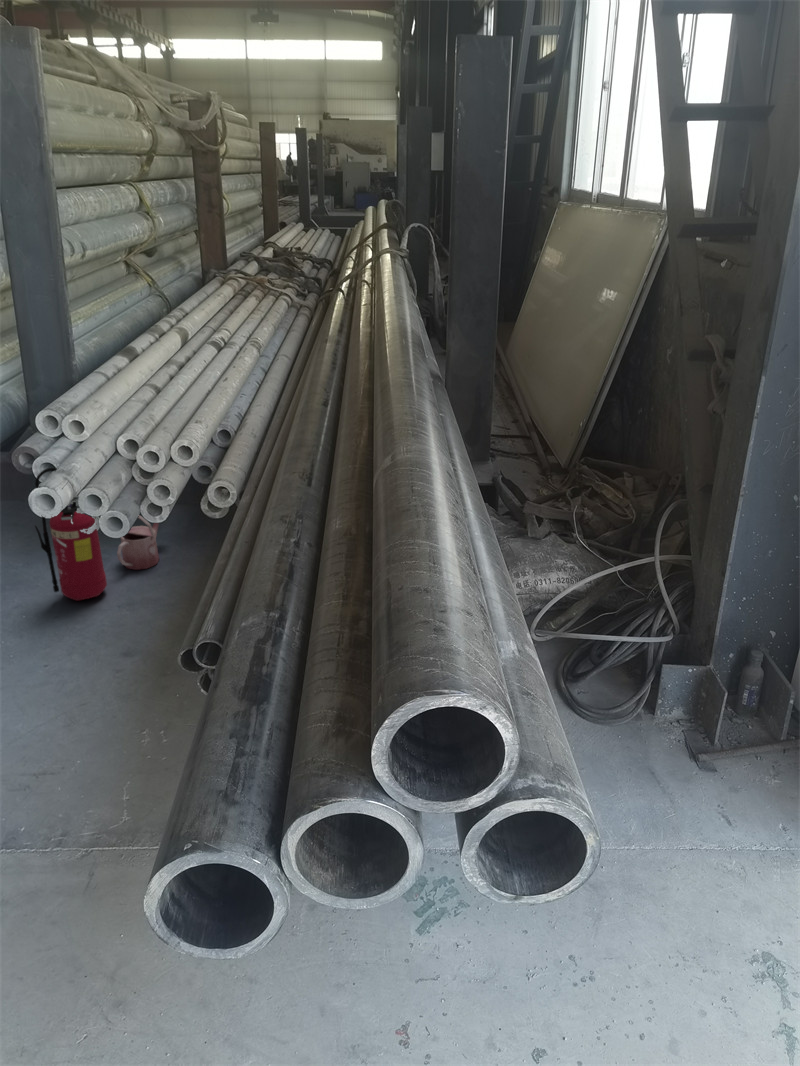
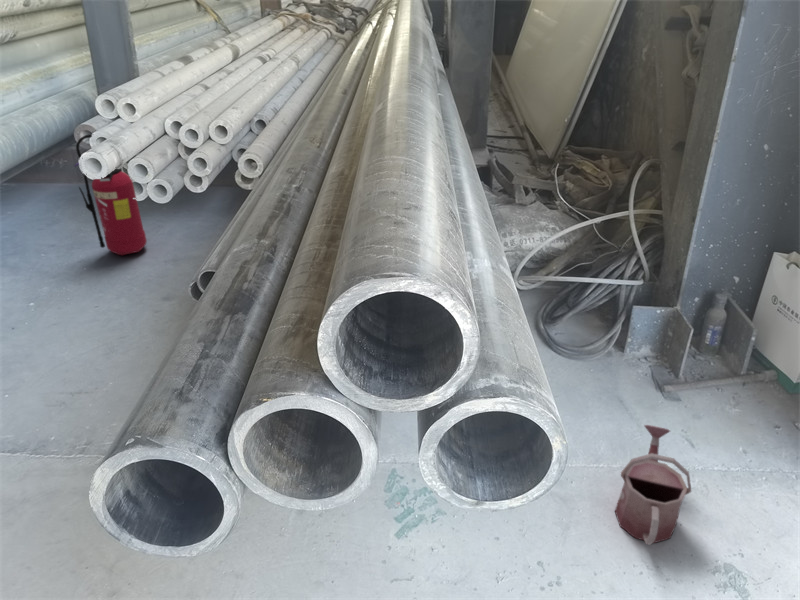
watering can: present [117,516,159,570] -> present [615,425,691,545]

